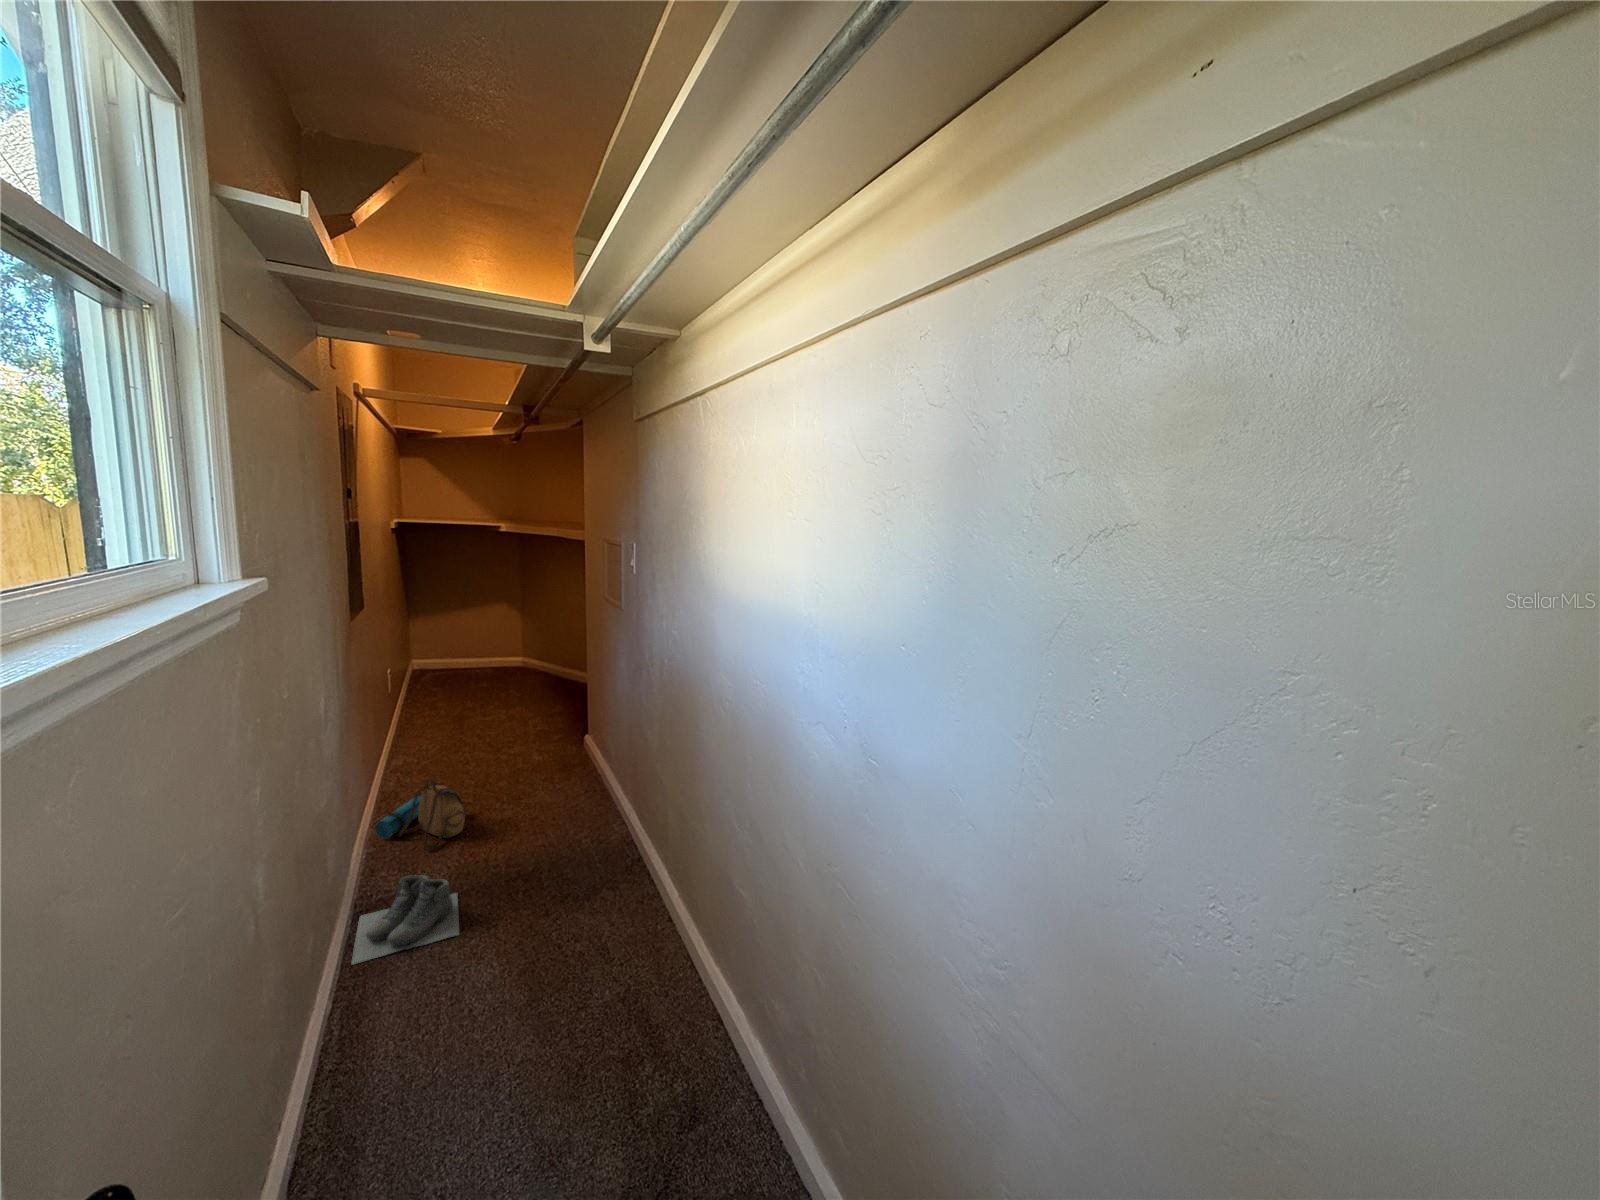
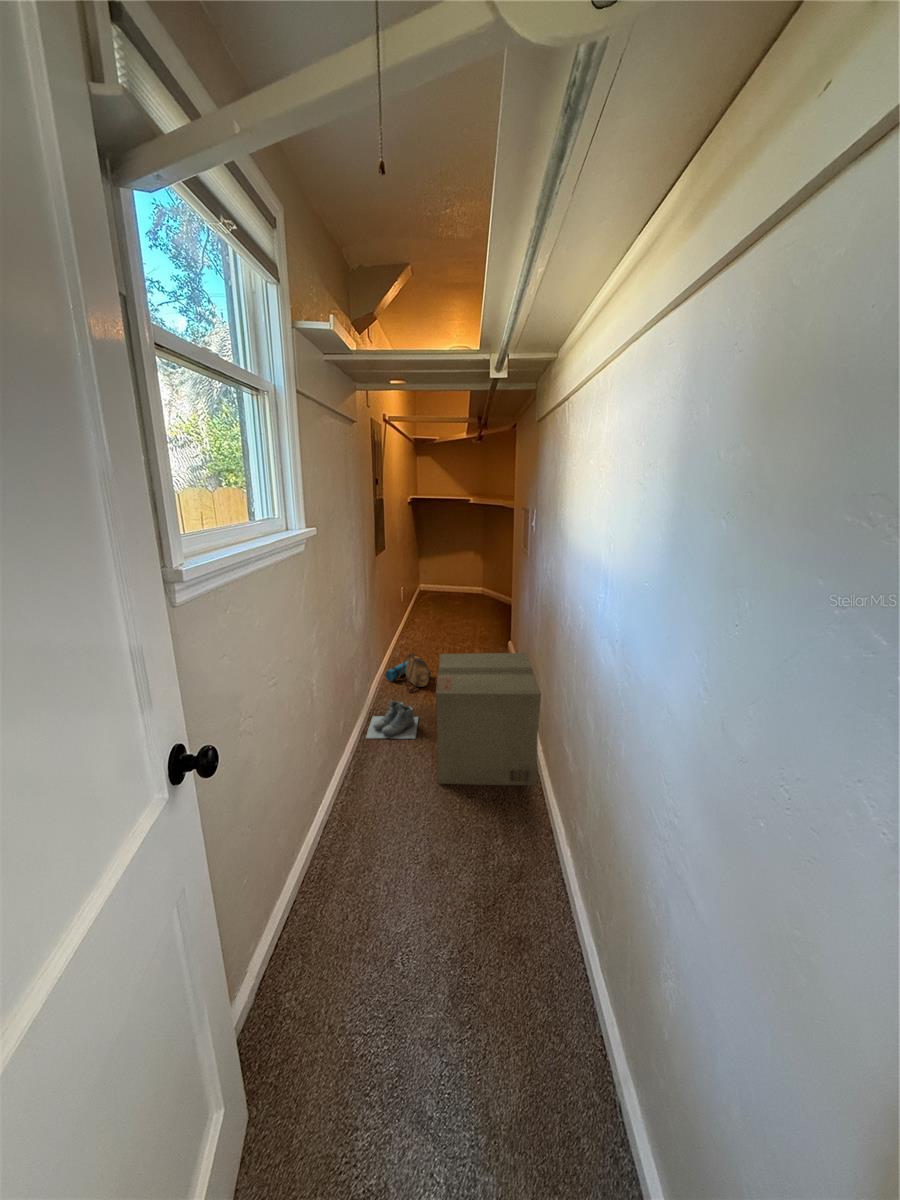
cardboard box: none [502,752,685,1008] -> present [436,653,541,786]

